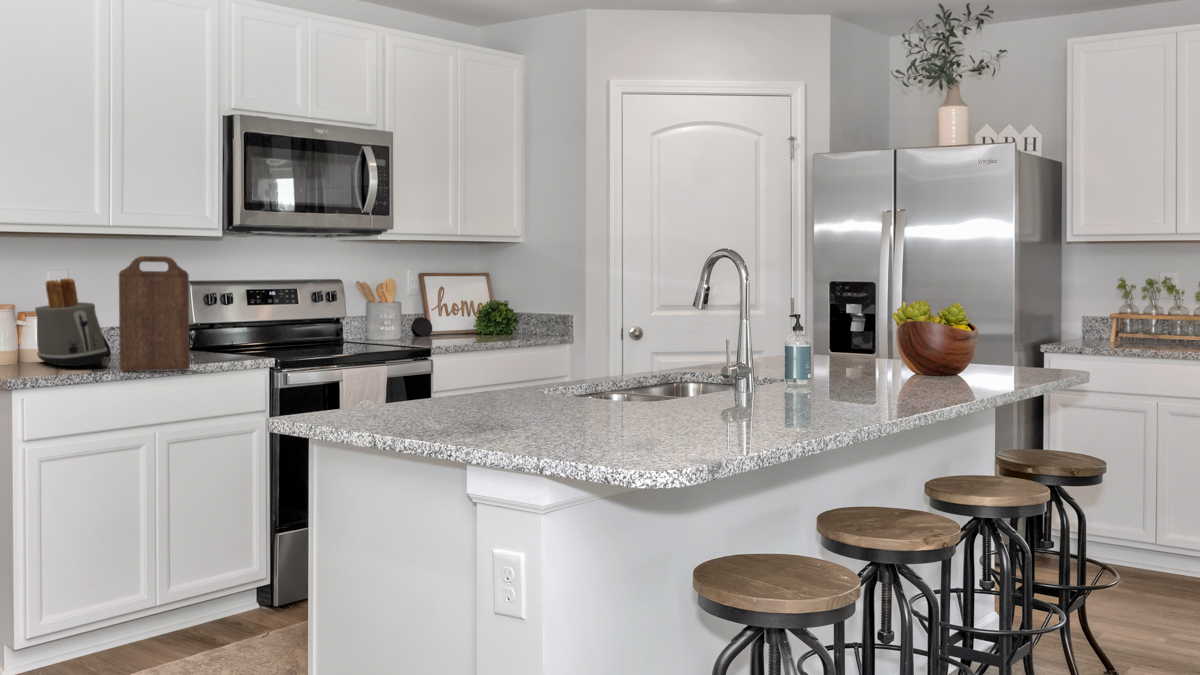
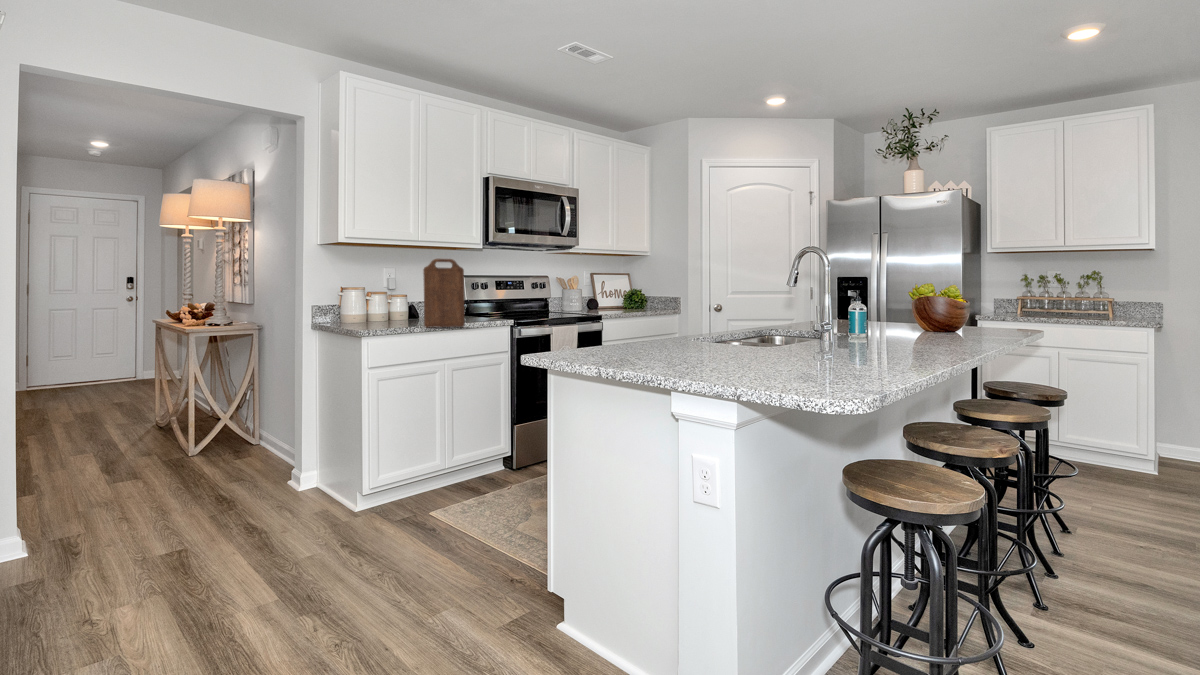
toaster: present [35,278,107,366] -> none [376,272,417,324]

